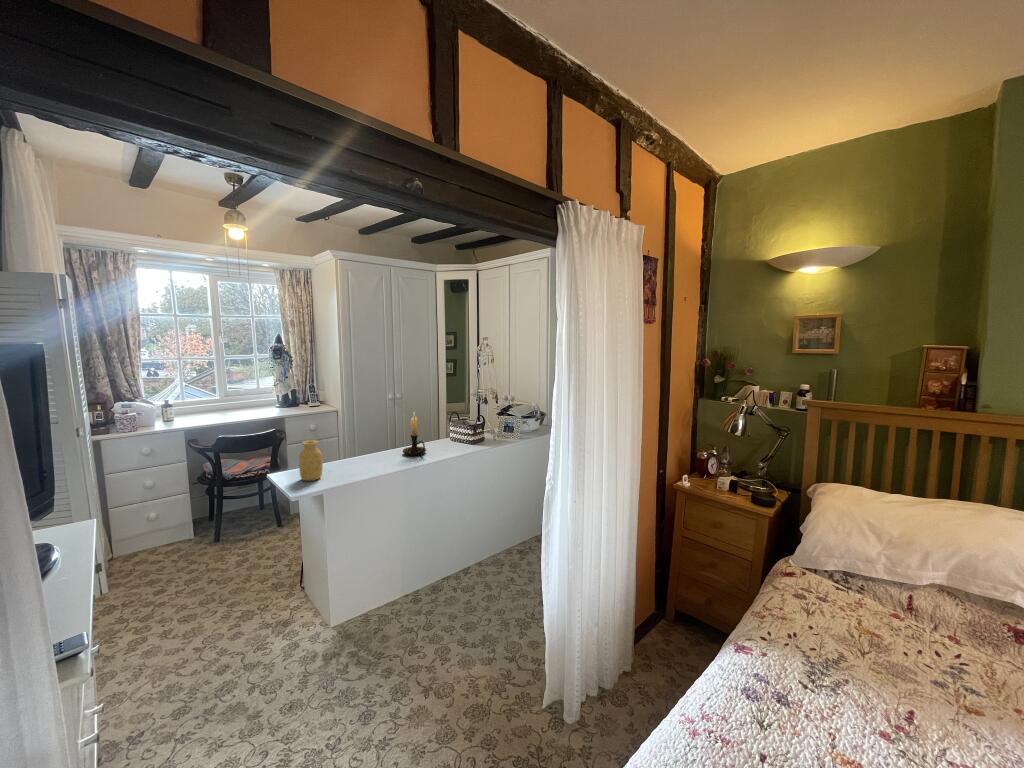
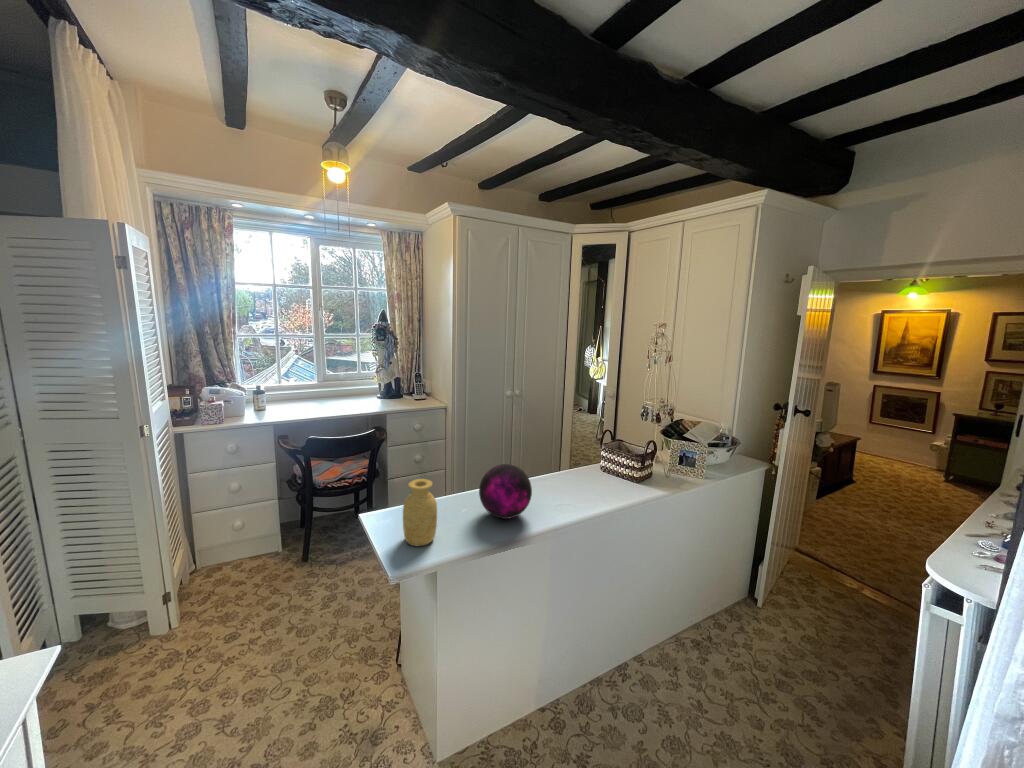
candle holder: present [403,412,426,456] -> none [544,432,581,502]
decorative orb: none [353,431,389,466] -> present [479,464,532,519]

